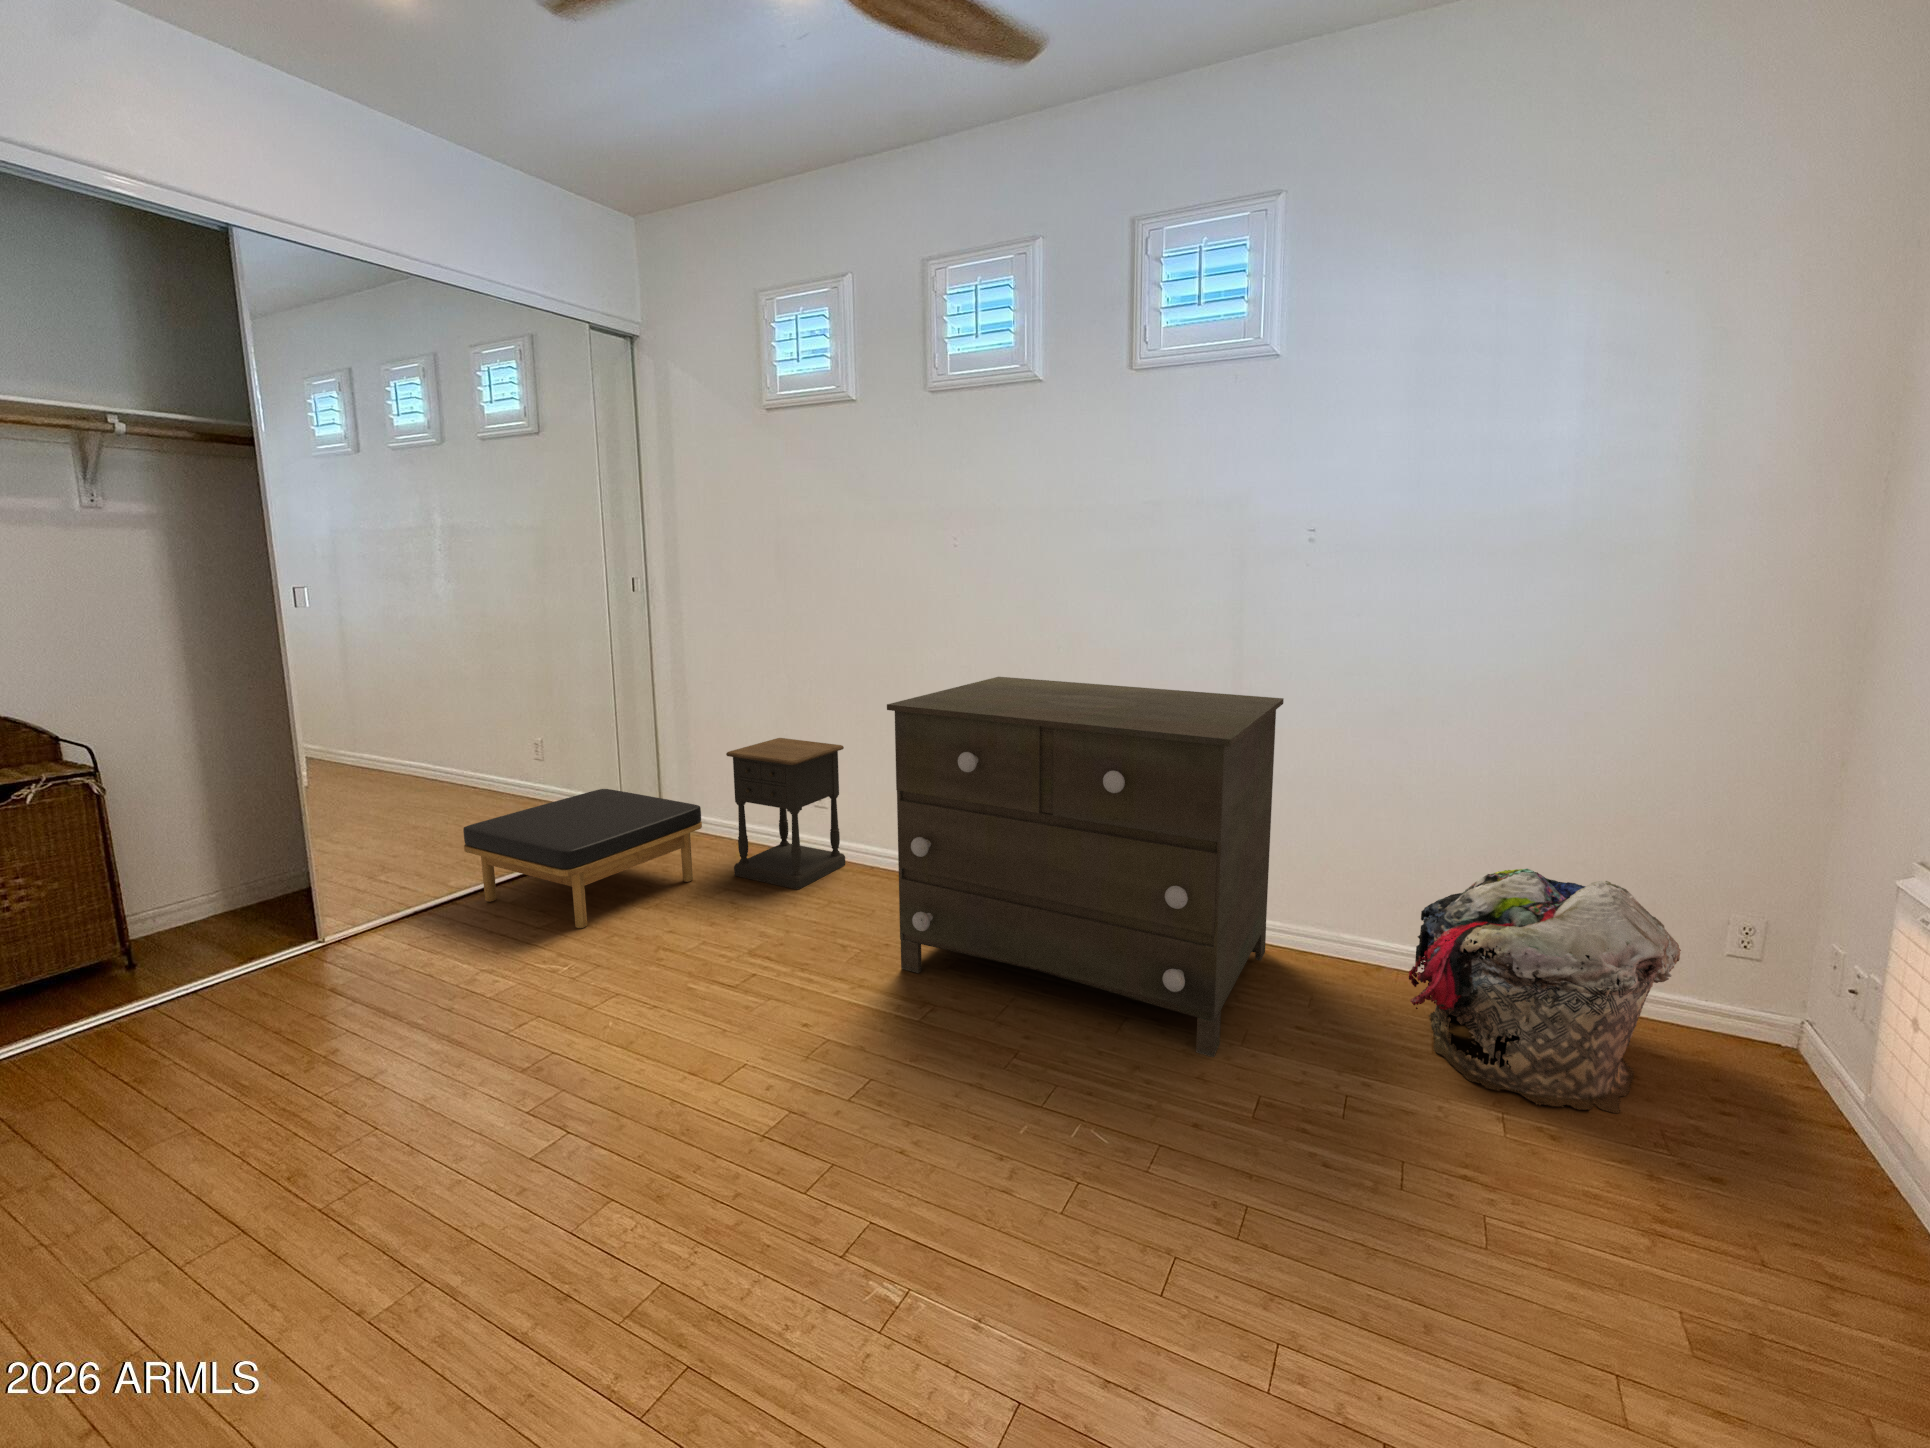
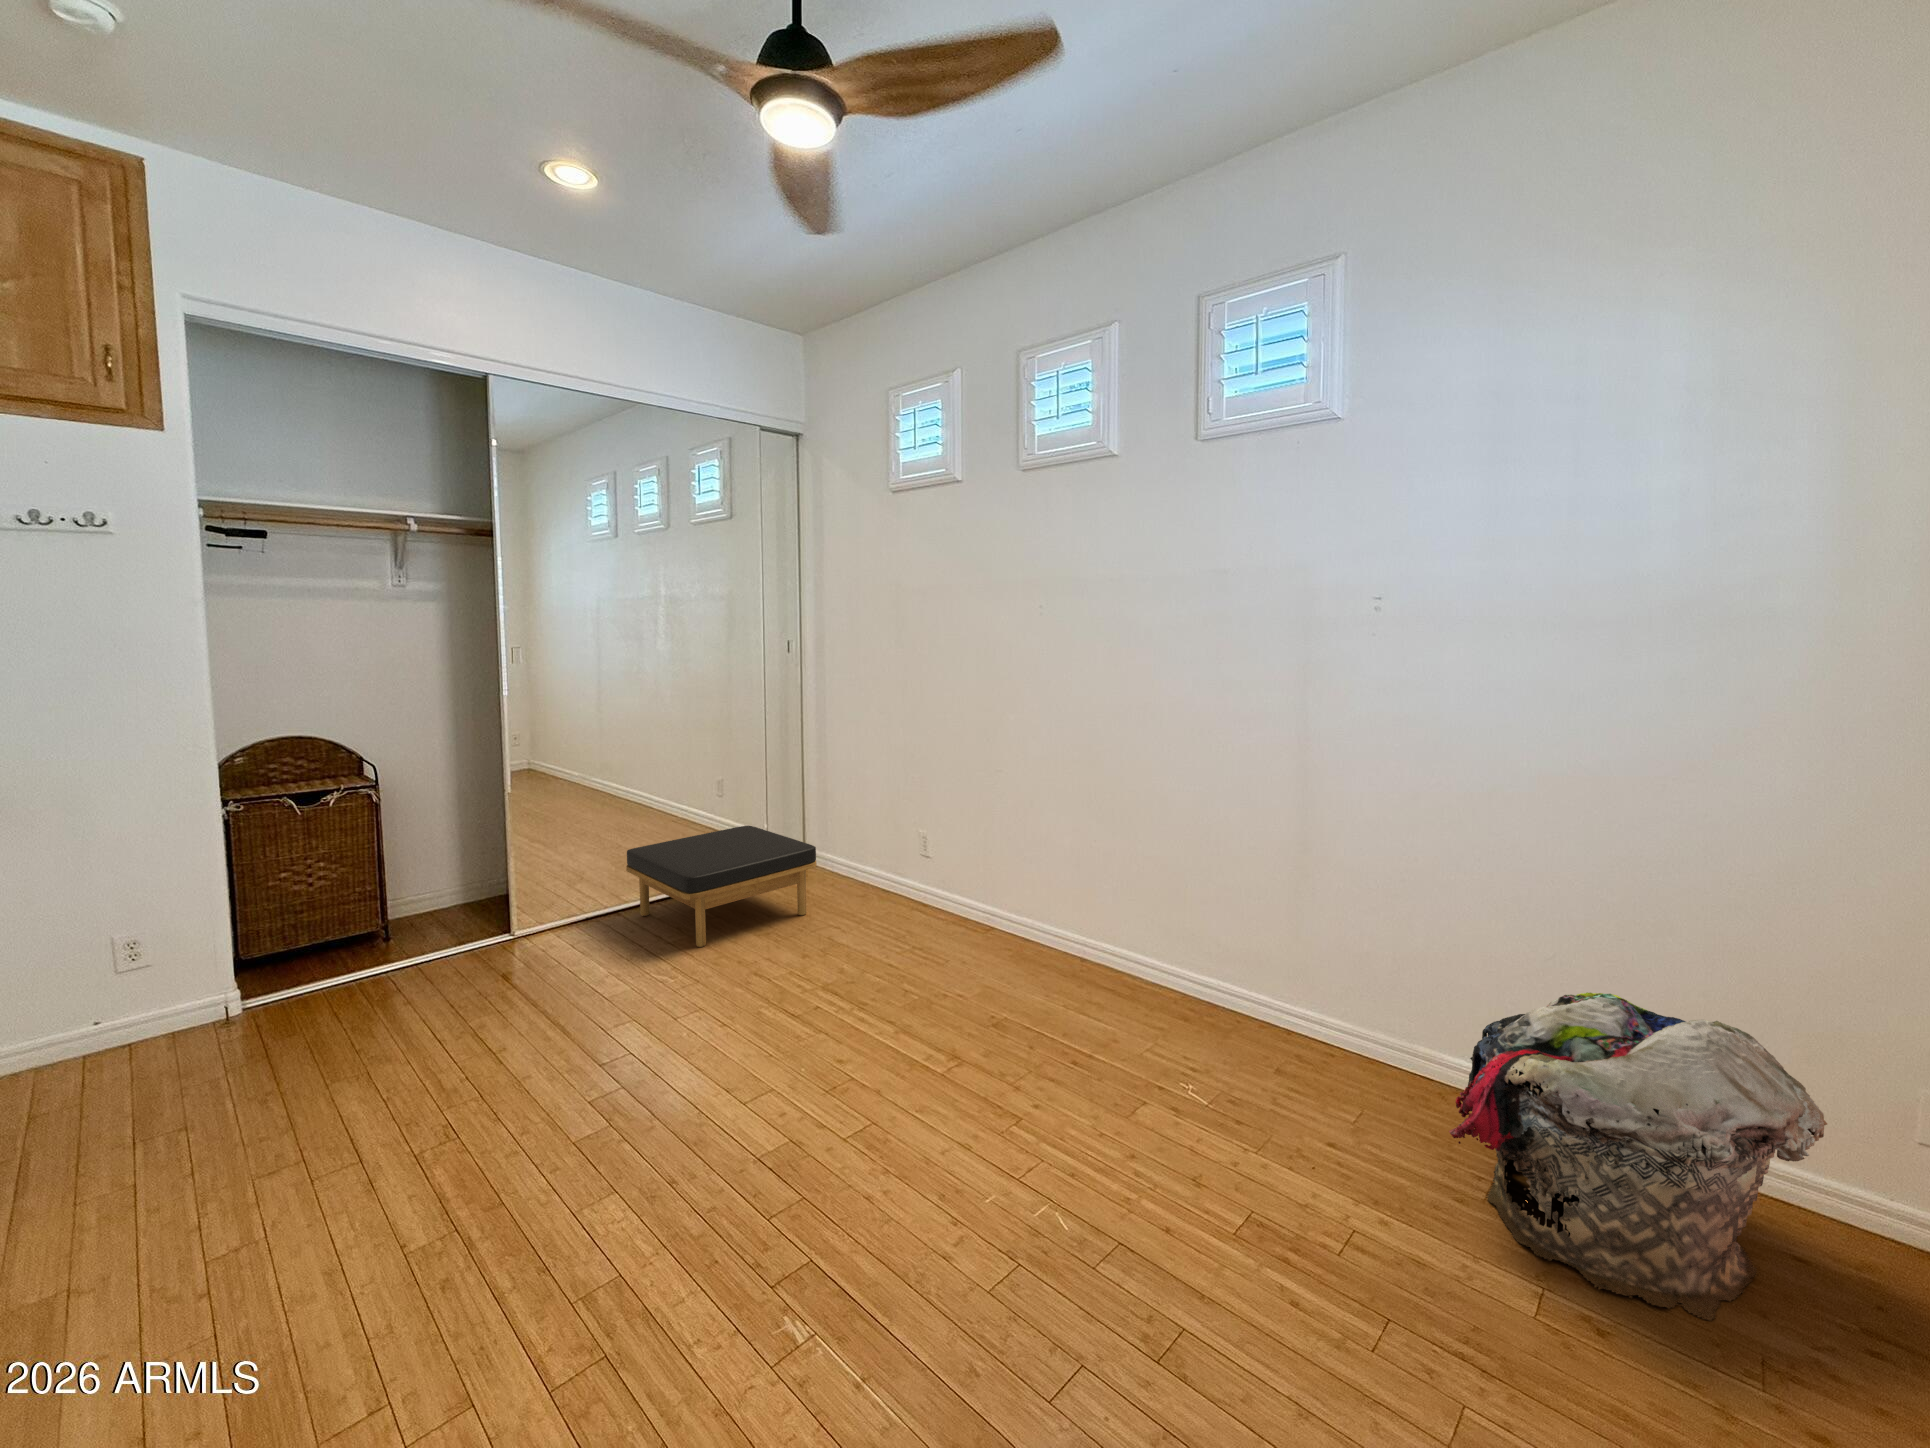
dresser: present [887,677,1284,1057] -> none [937,740,1345,1159]
nightstand: present [726,738,845,889] -> none [839,789,943,932]

